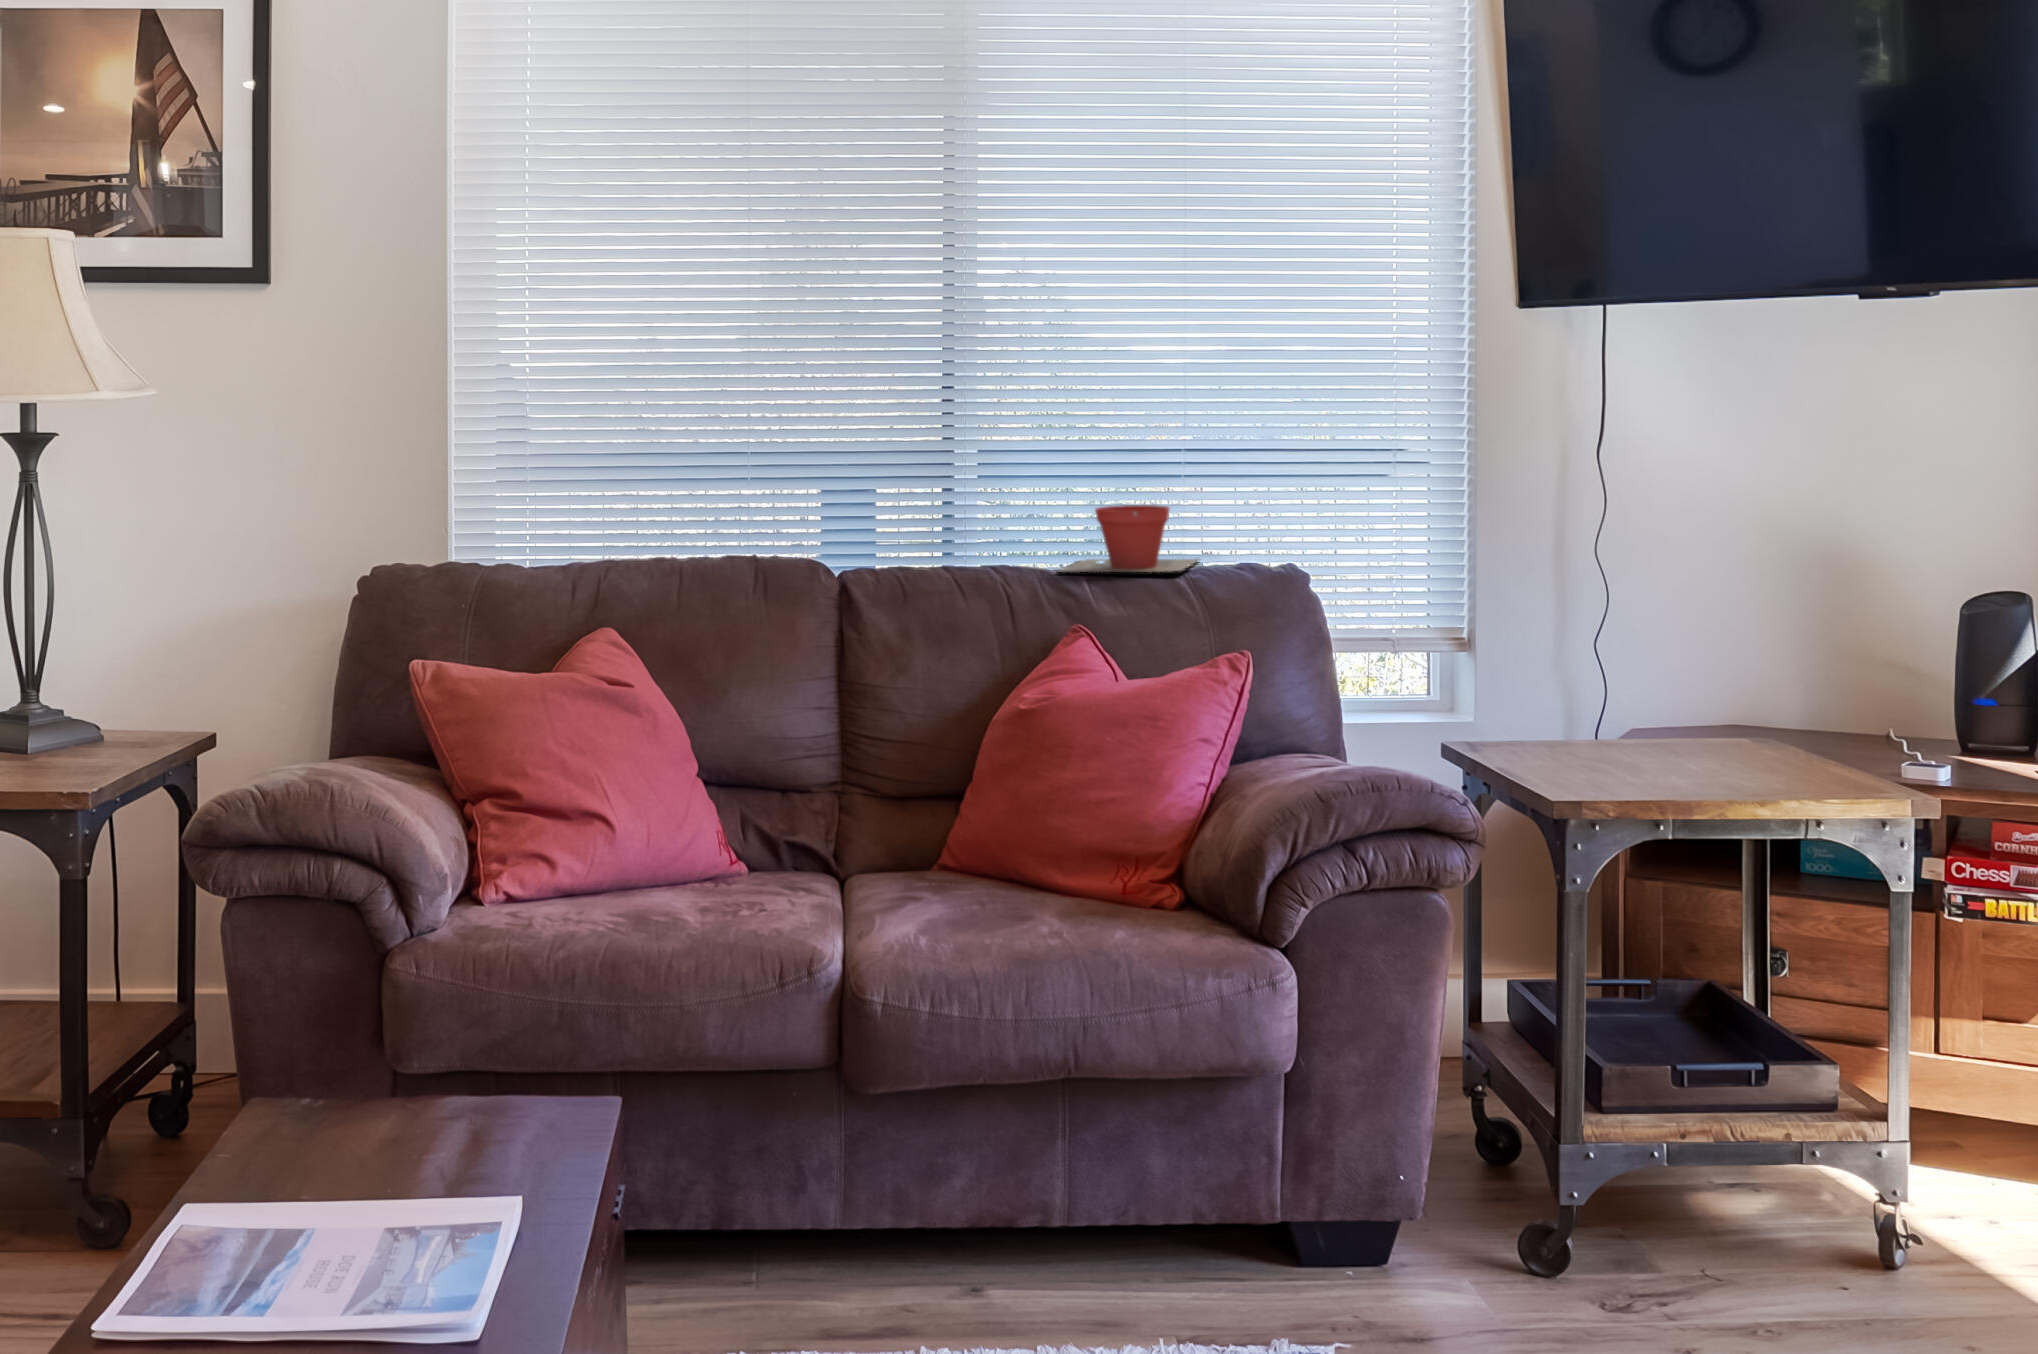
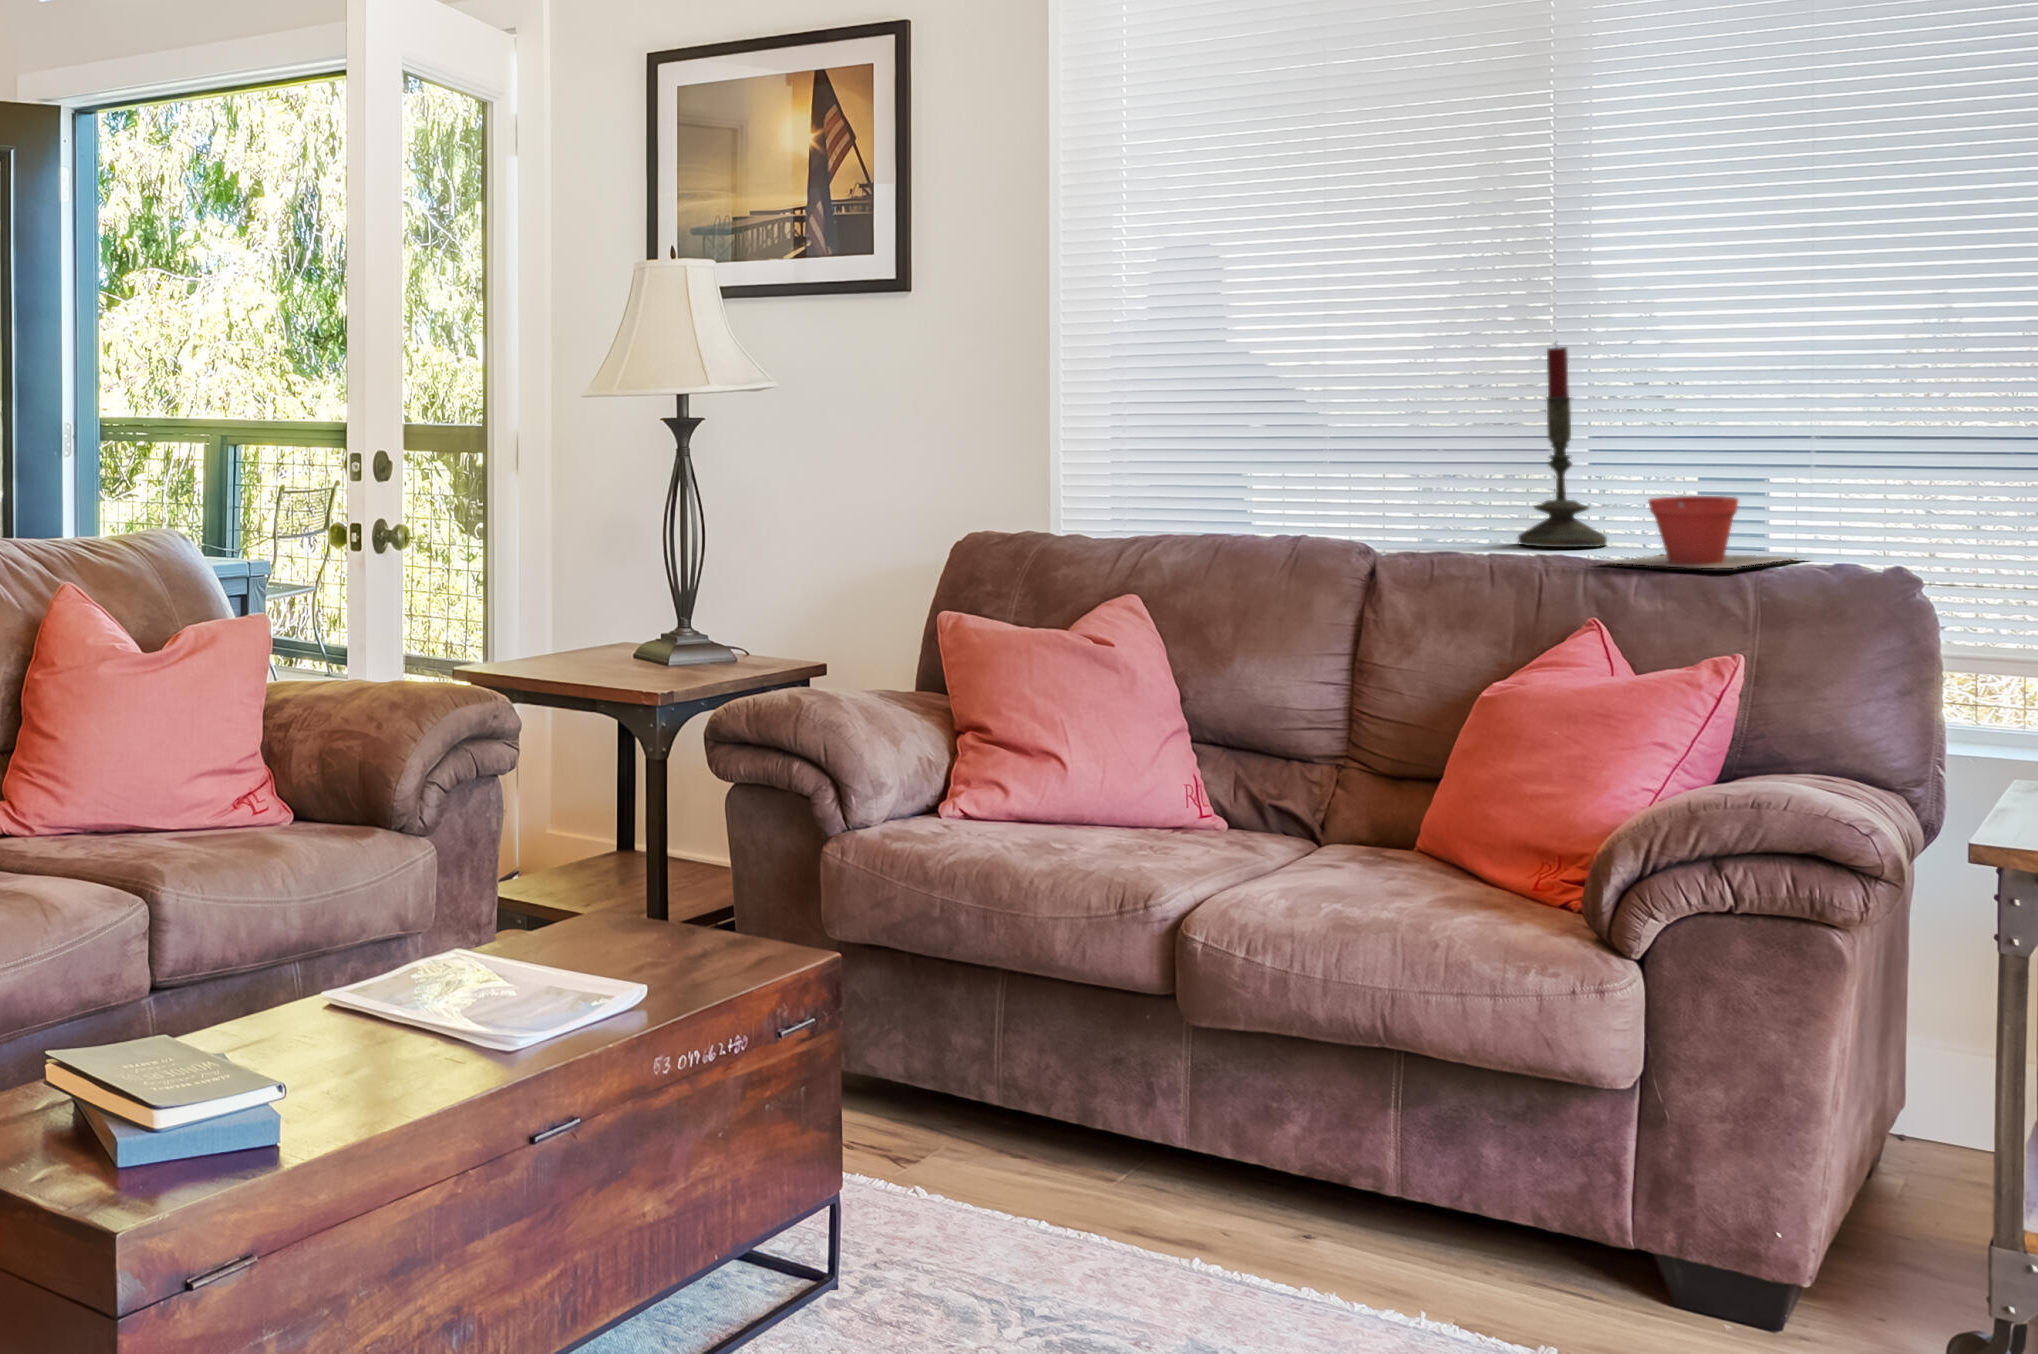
candle: none [935,359,1012,559] -> present [1518,347,1607,547]

